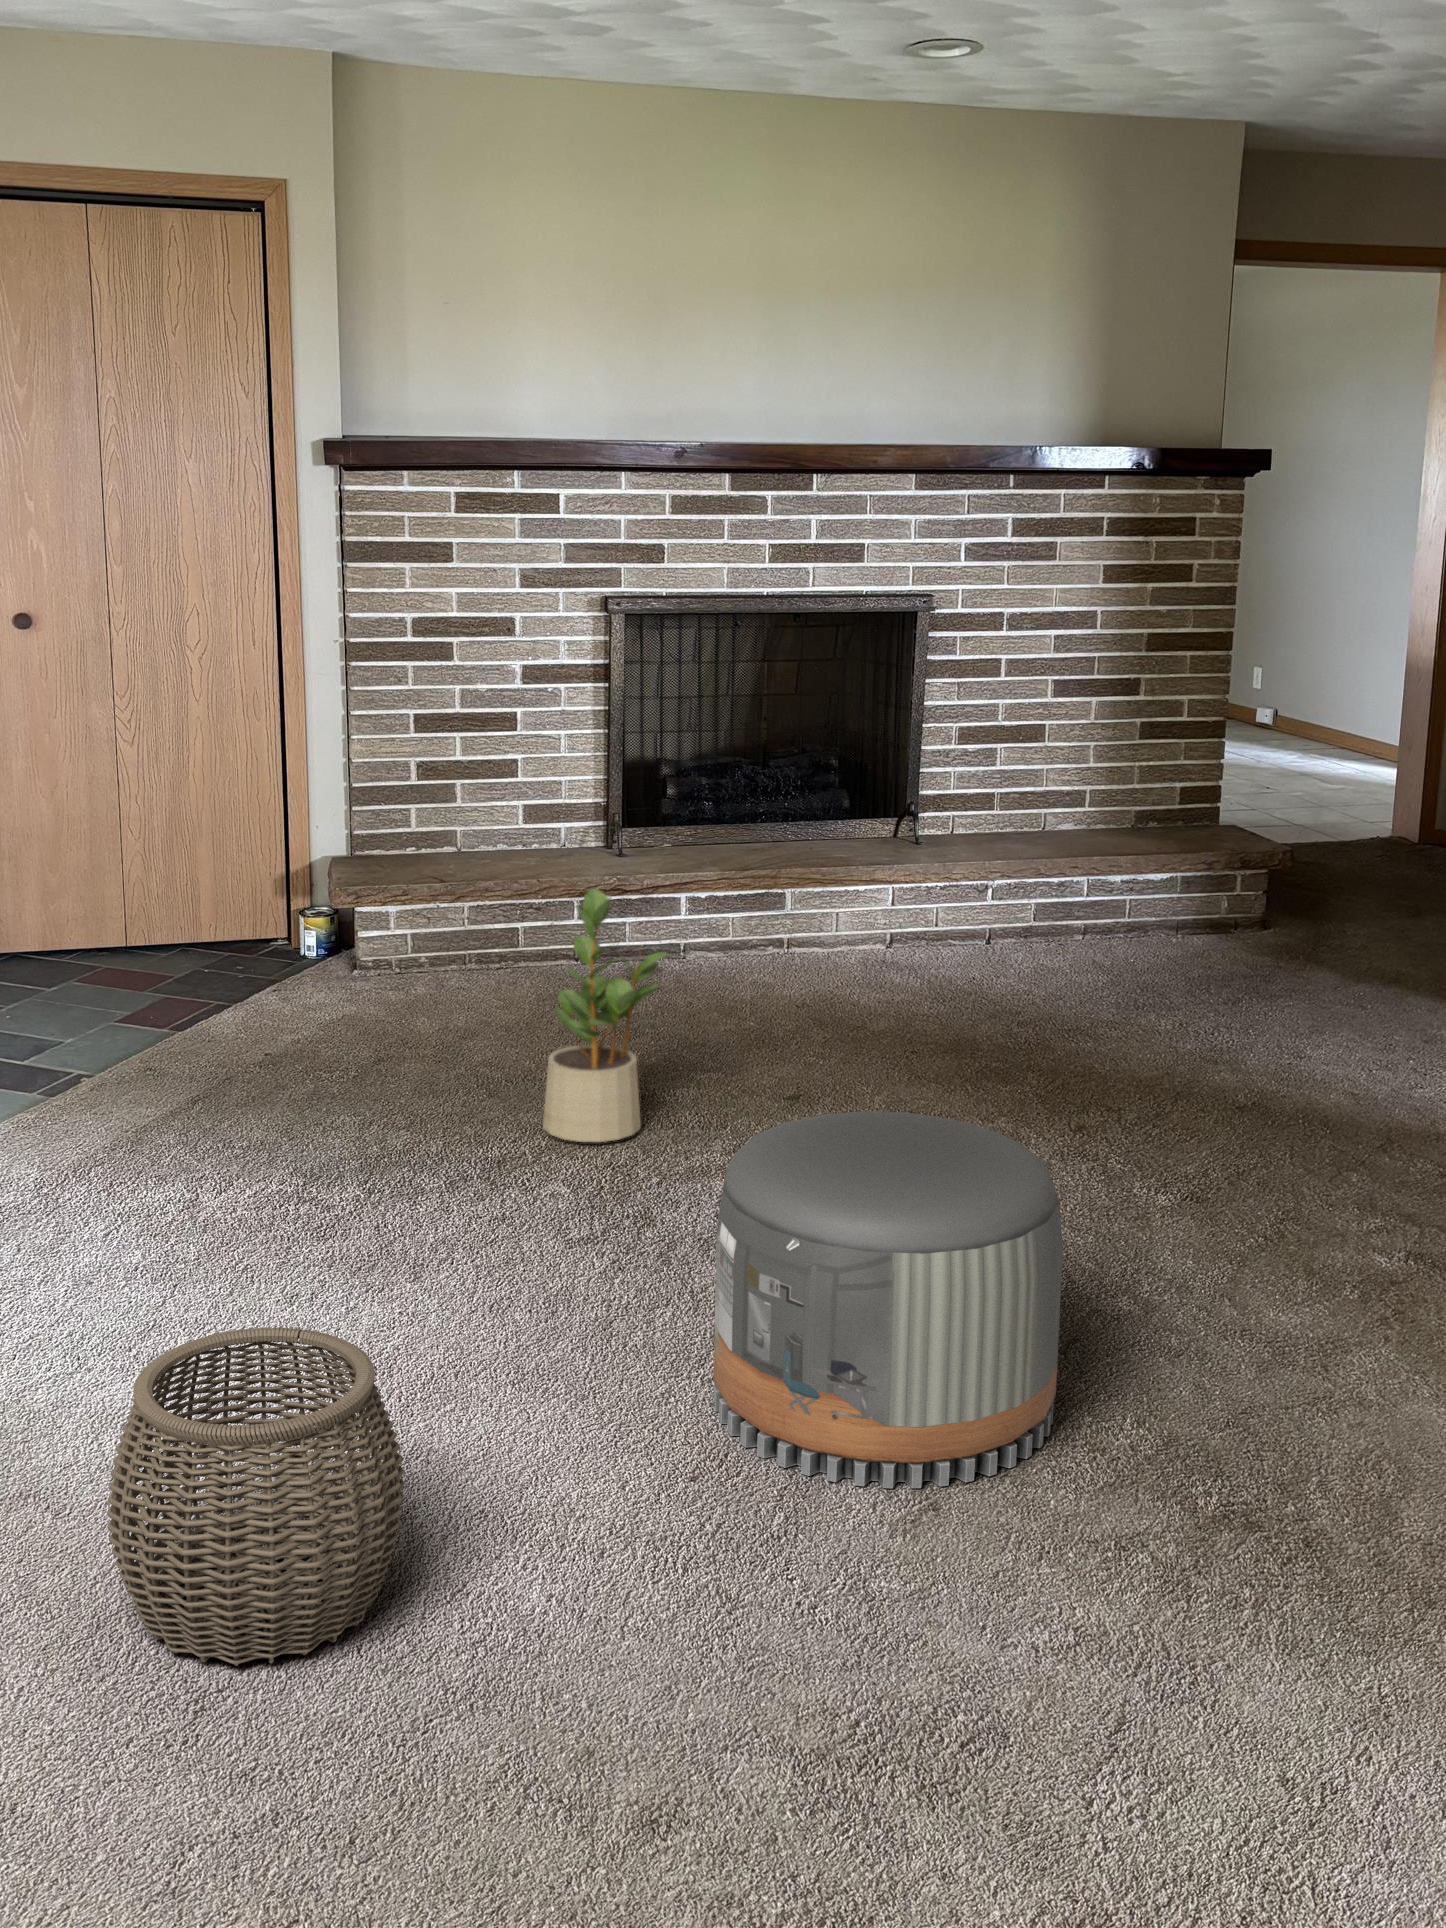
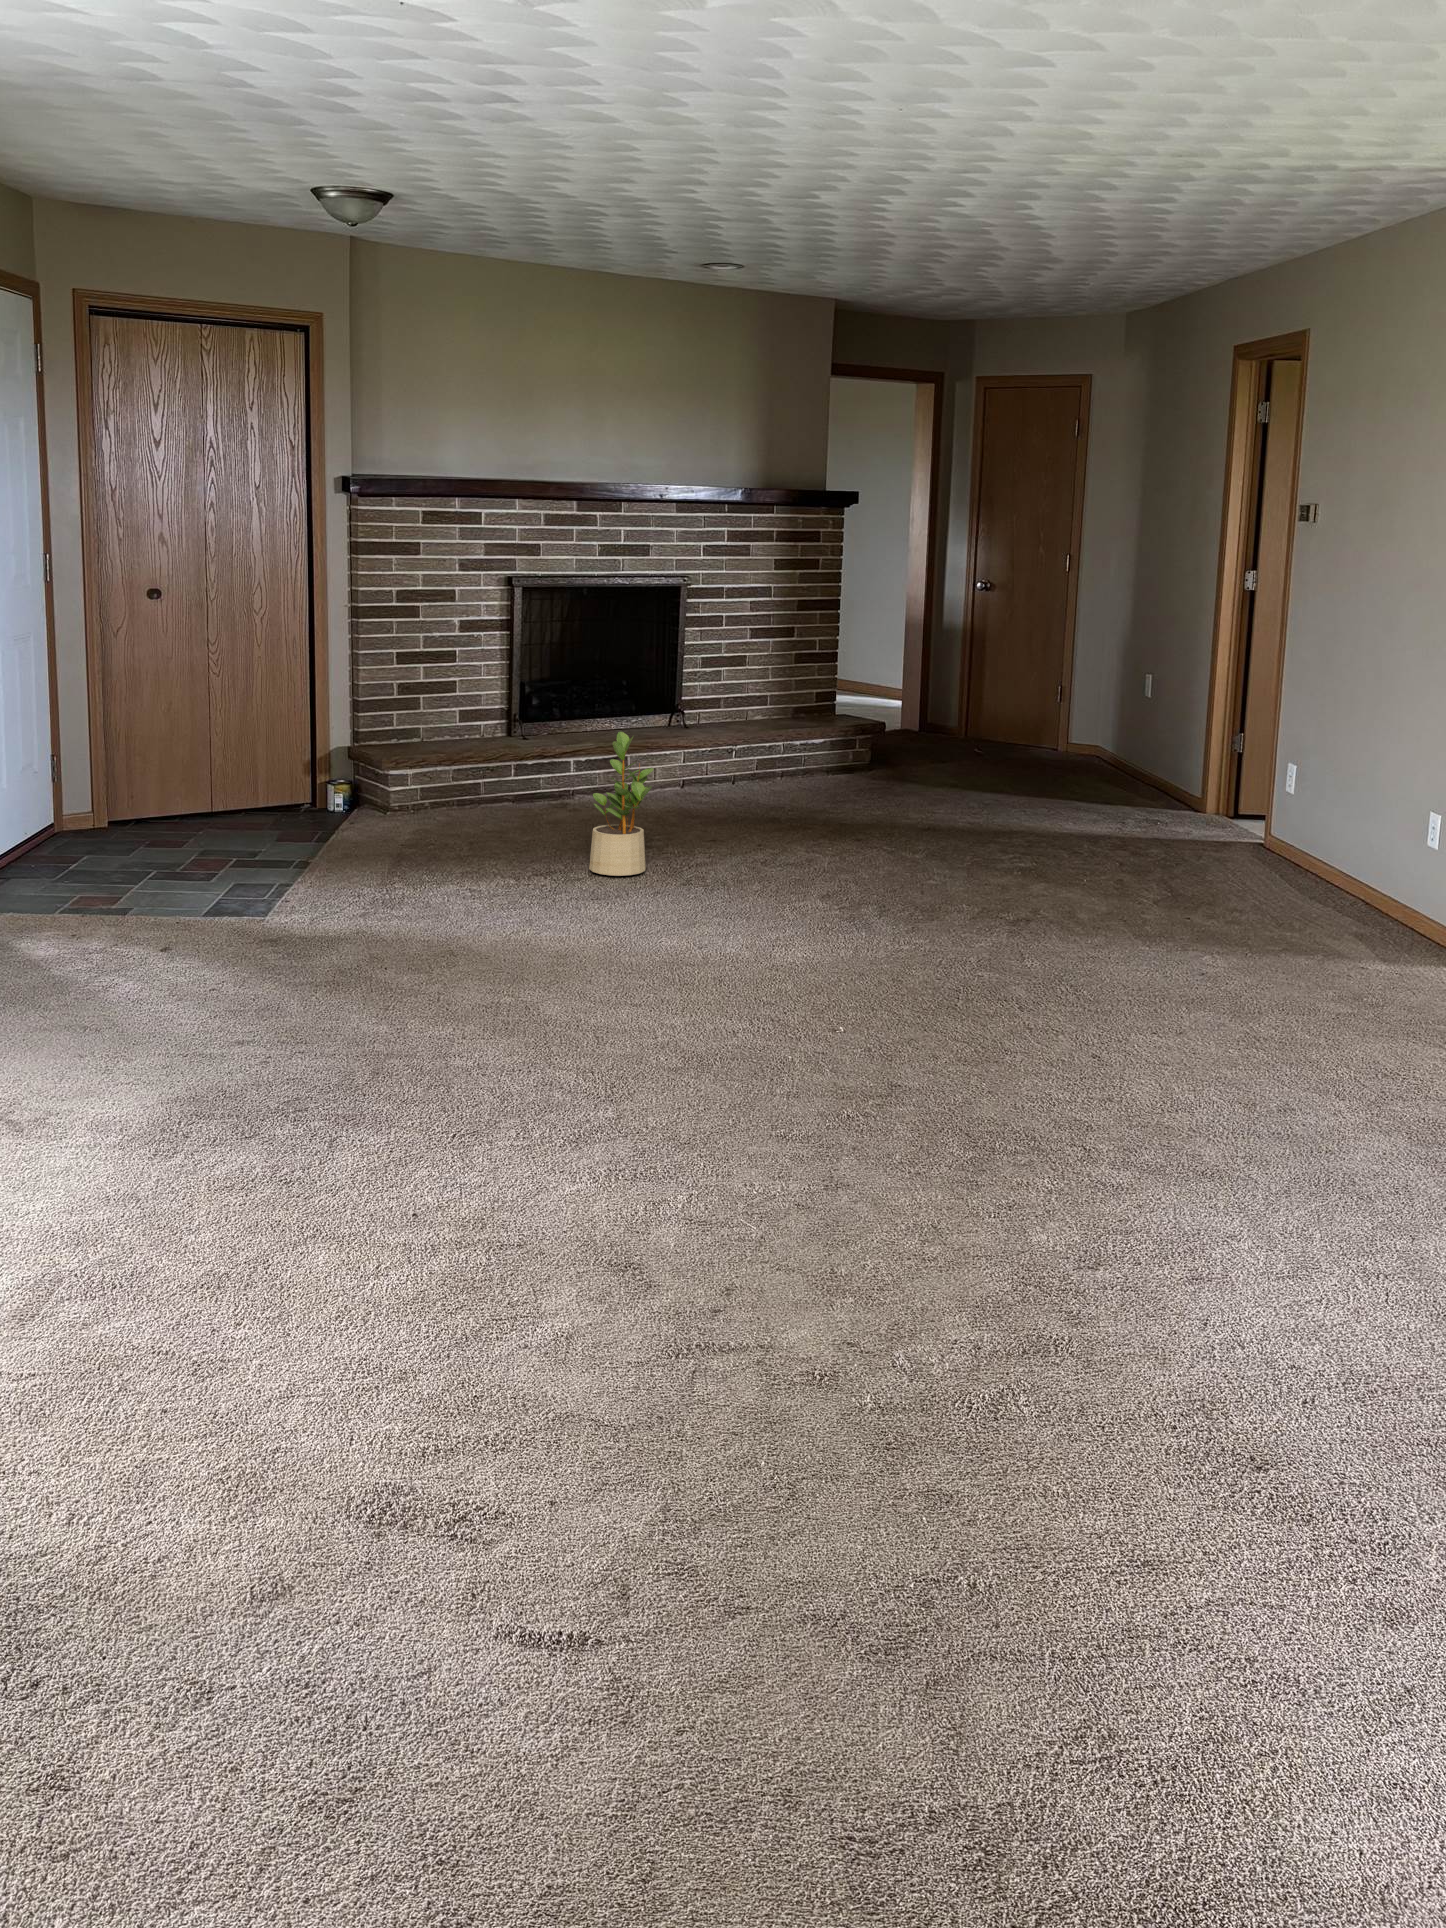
pouf: present [714,1111,1063,1488] -> none [800,813,976,980]
woven basket: present [107,1327,405,1666] -> none [615,908,757,1056]

